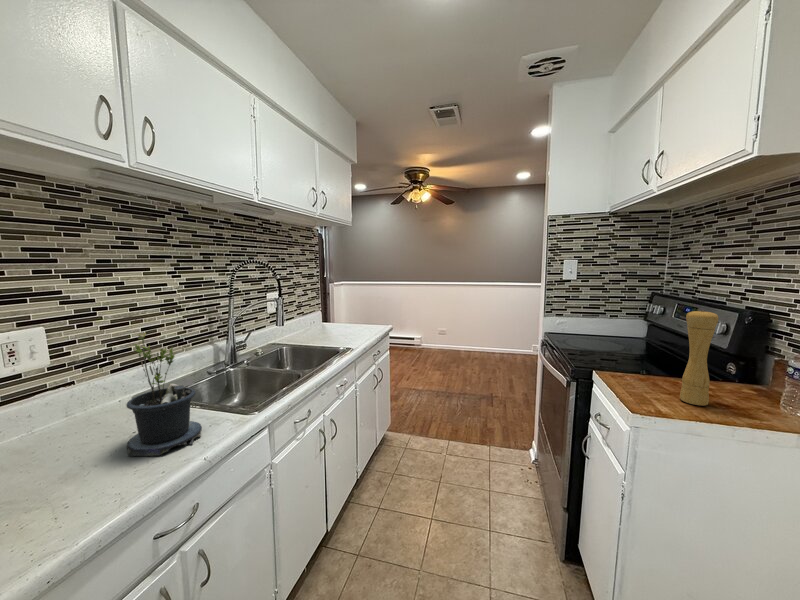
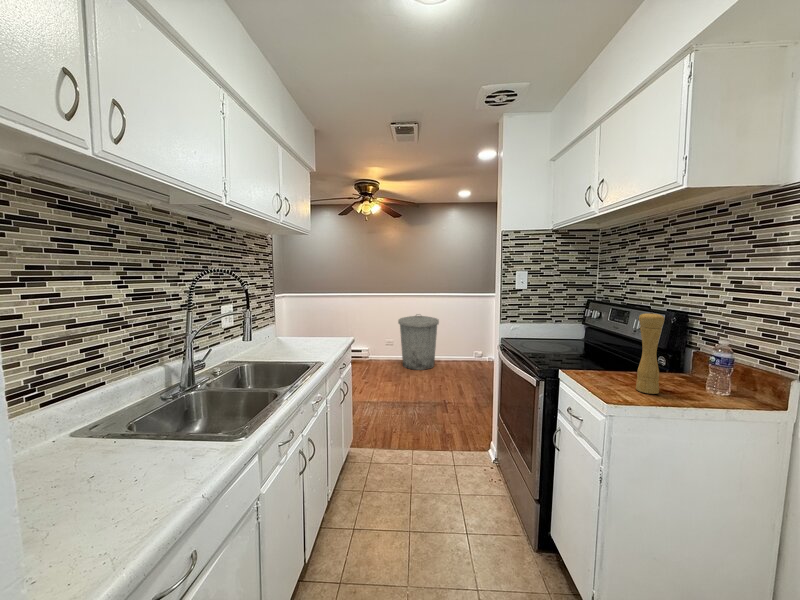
trash can: none [451,304,494,361] -> present [398,314,439,370]
potted plant: present [127,333,202,456] -> none [89,352,187,508]

